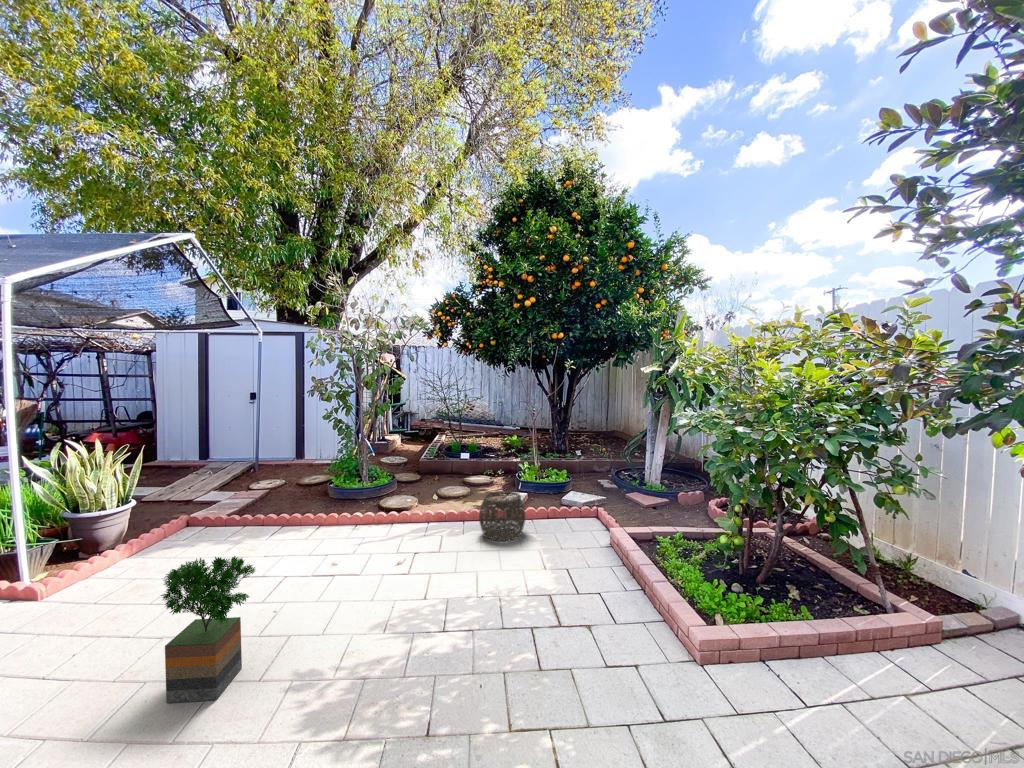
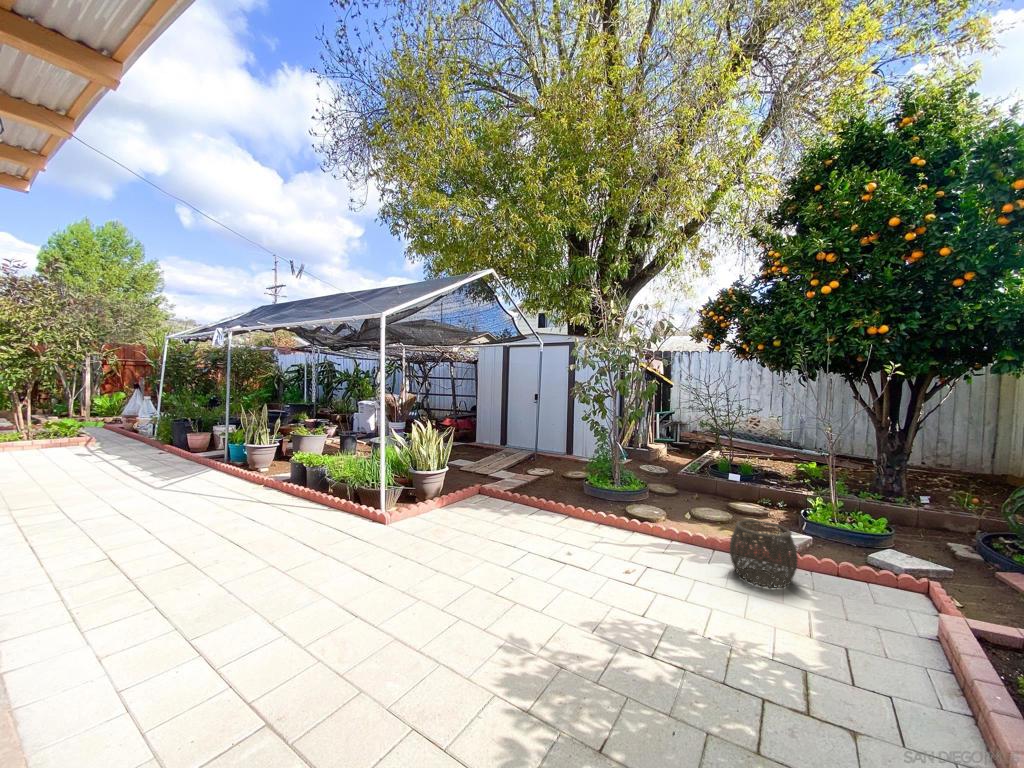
potted tree: present [161,556,255,703] -> none [400,514,473,641]

